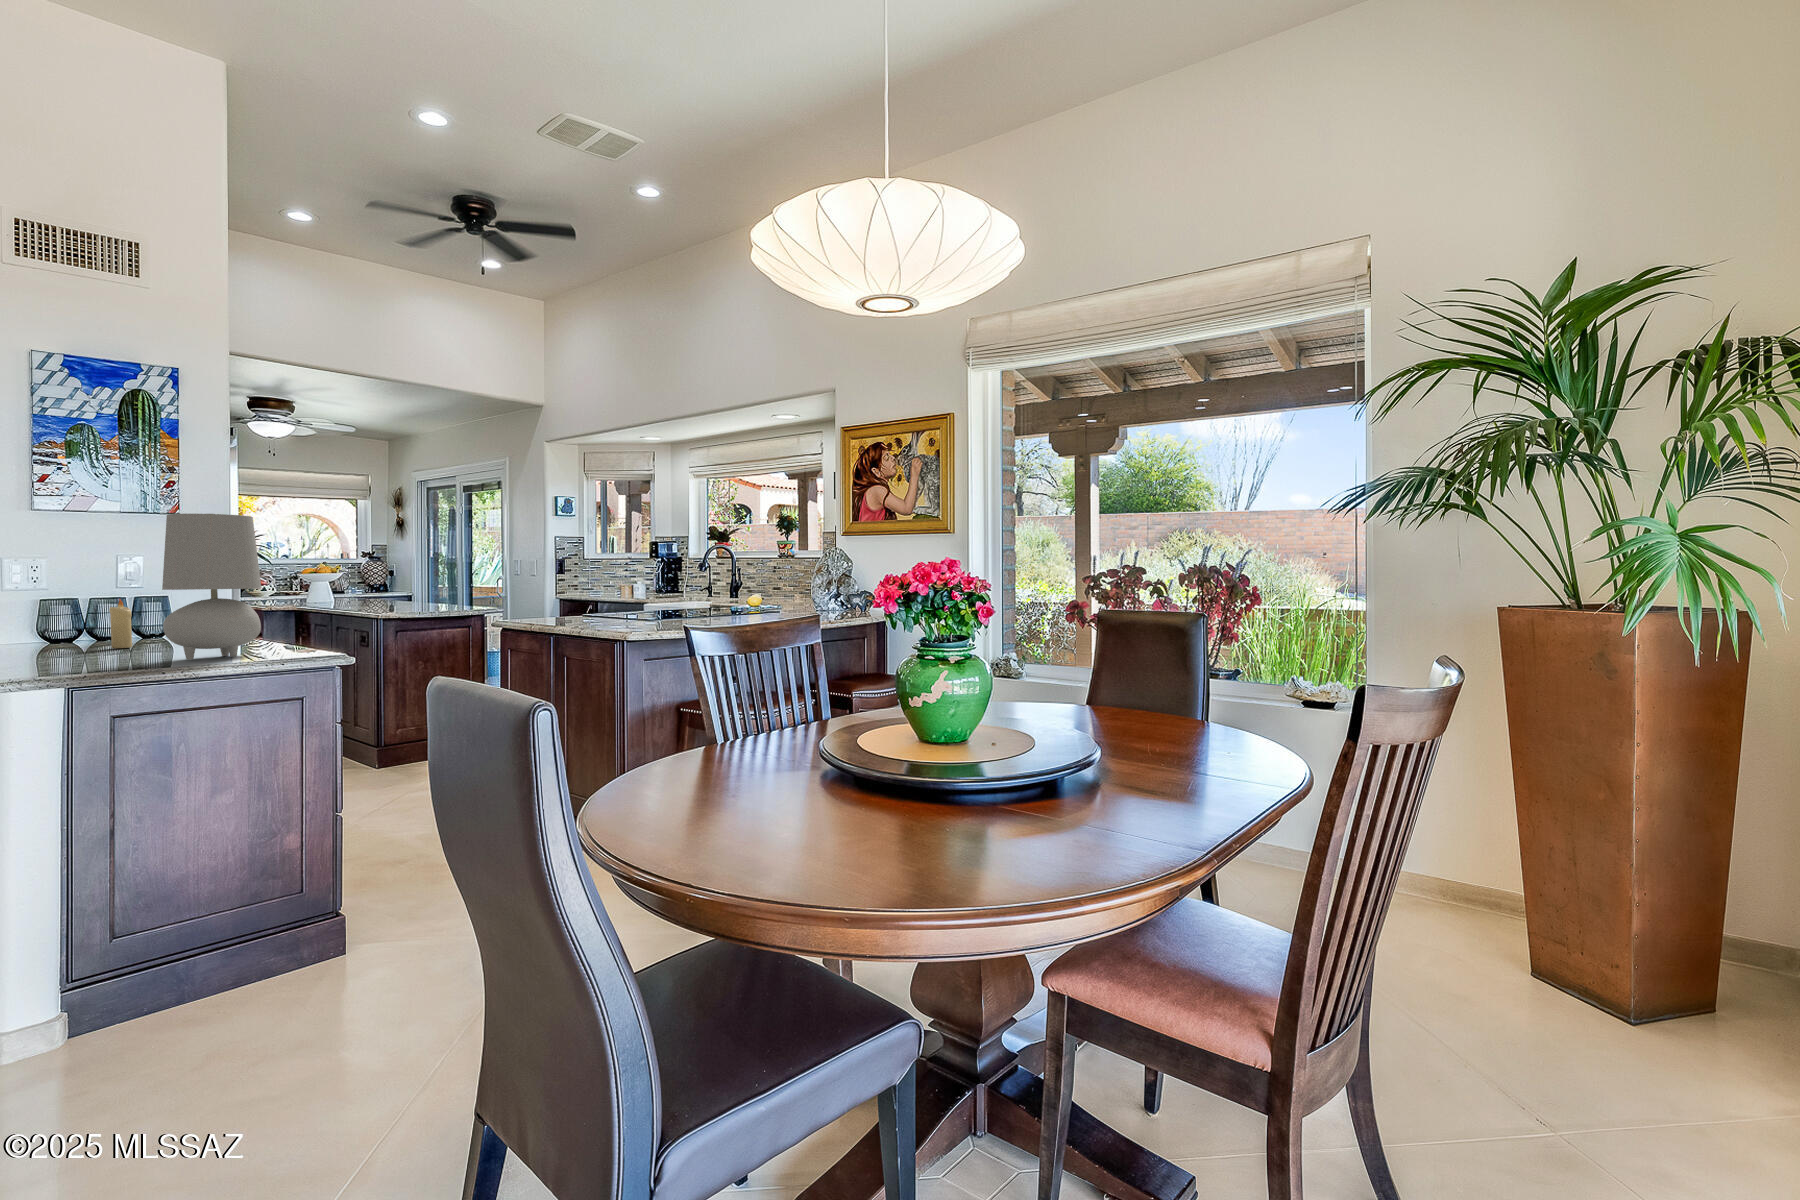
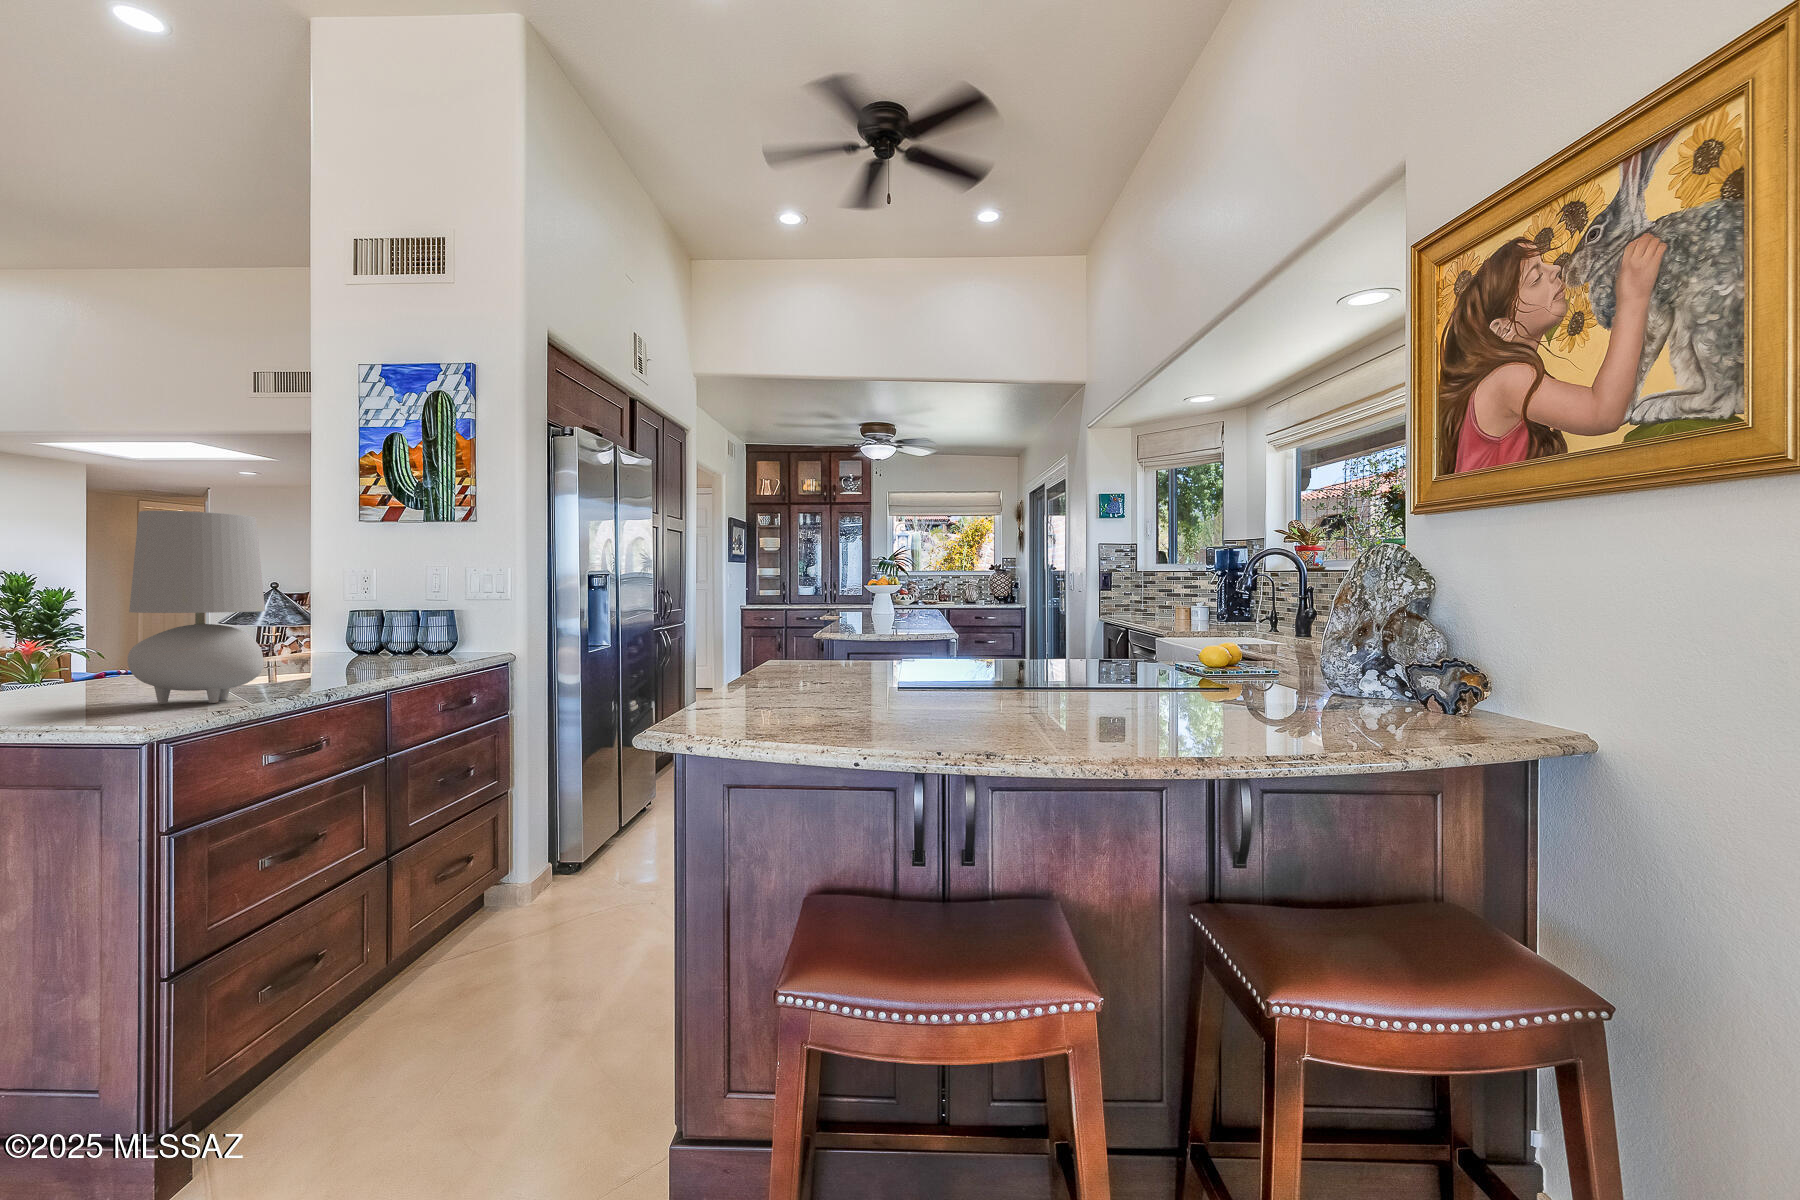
candle: present [109,599,132,648] -> none [296,617,319,673]

